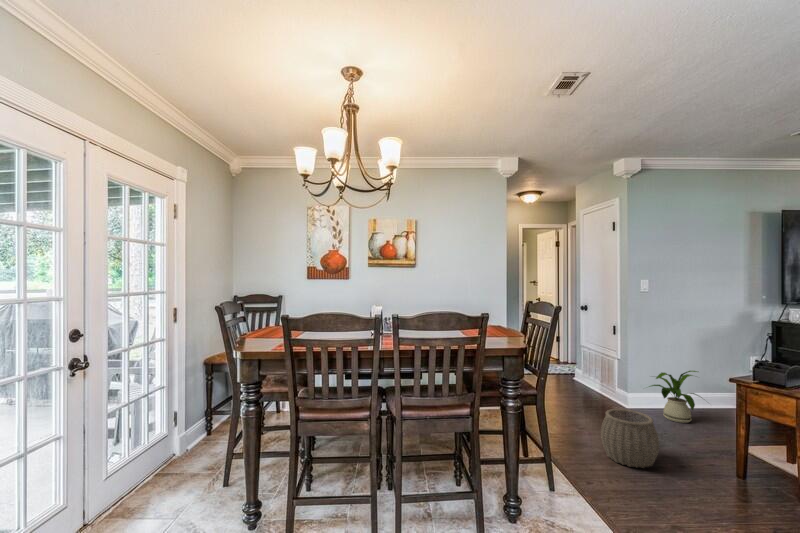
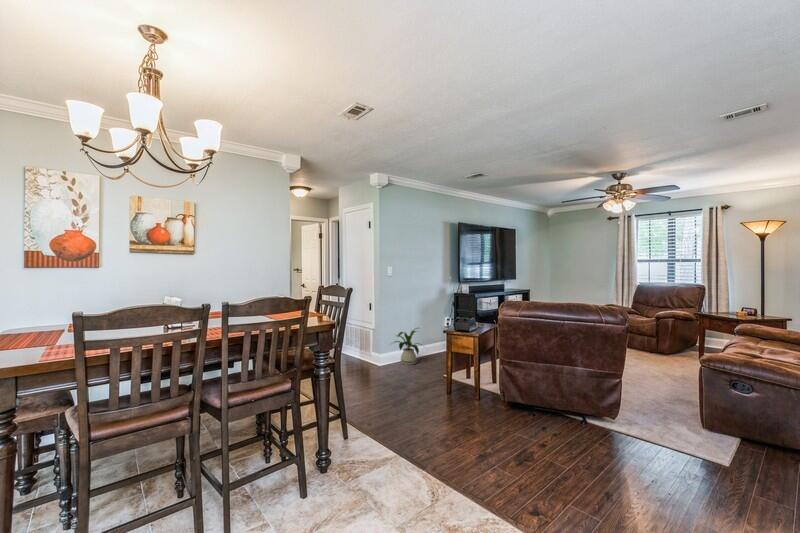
woven basket: present [601,409,659,468] -> none [371,362,408,402]

